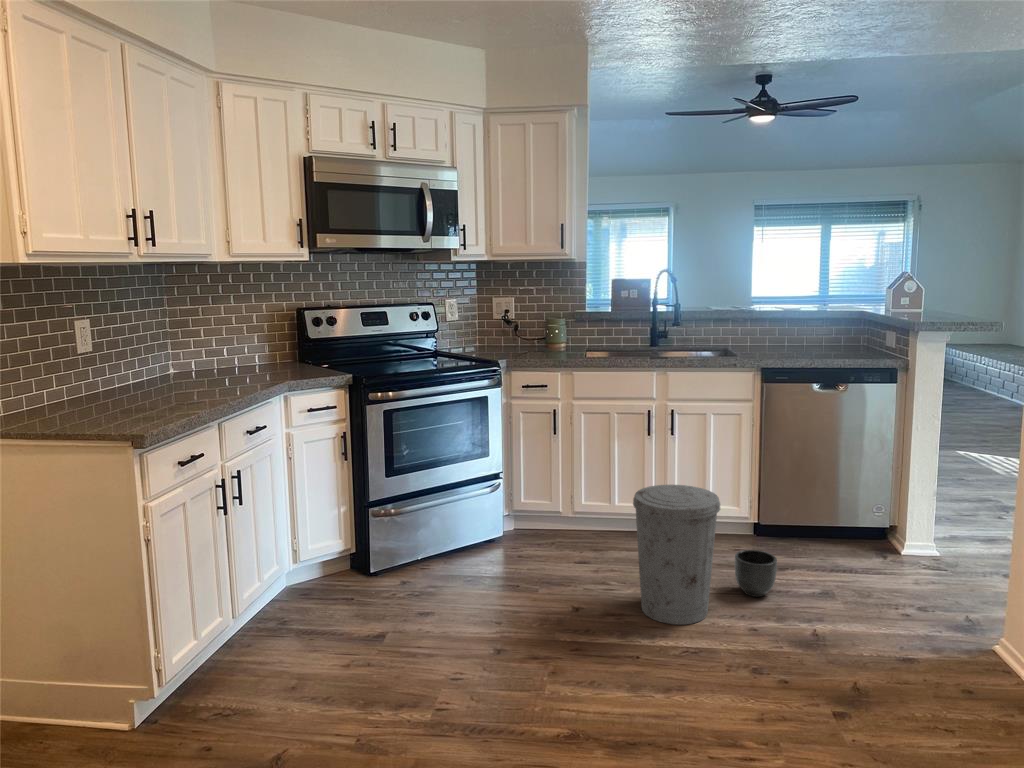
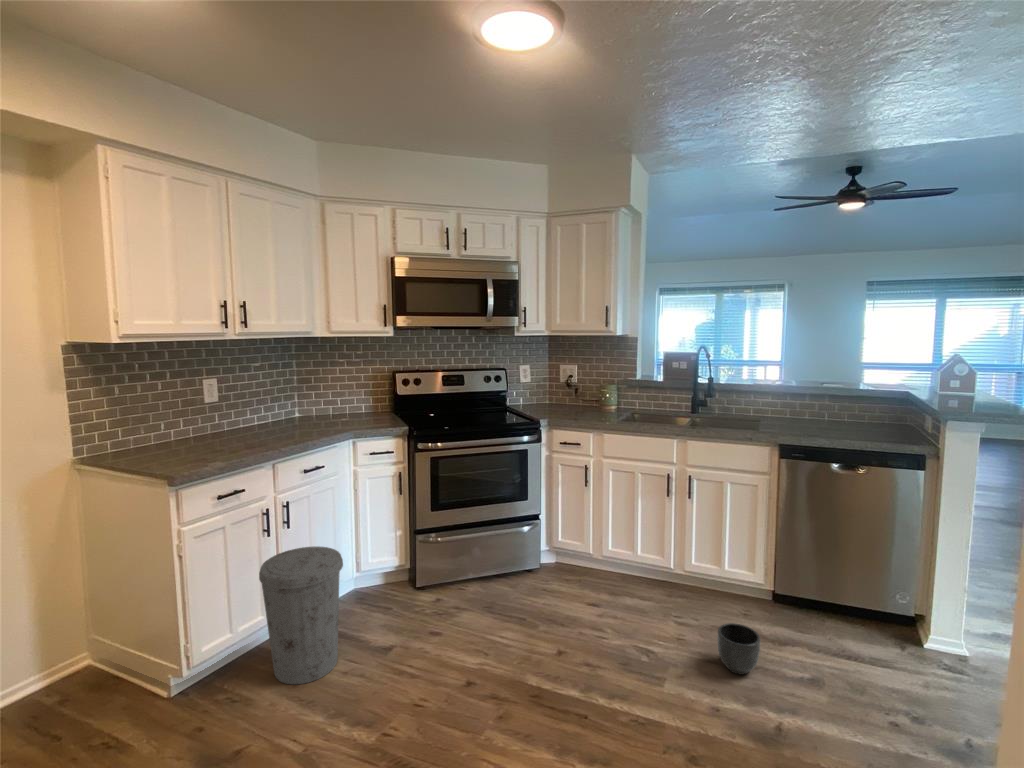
trash can: present [633,485,720,625] -> present [259,546,343,684]

